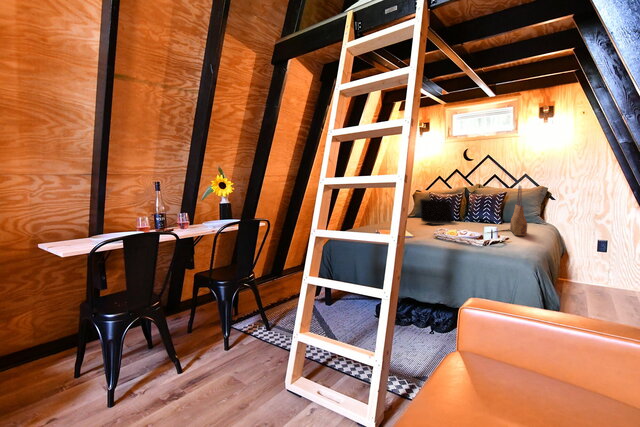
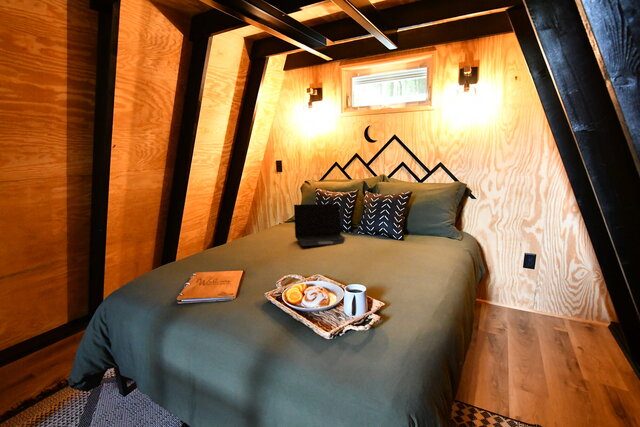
tote bag: present [510,186,527,236] -> none [405,199,425,285]

